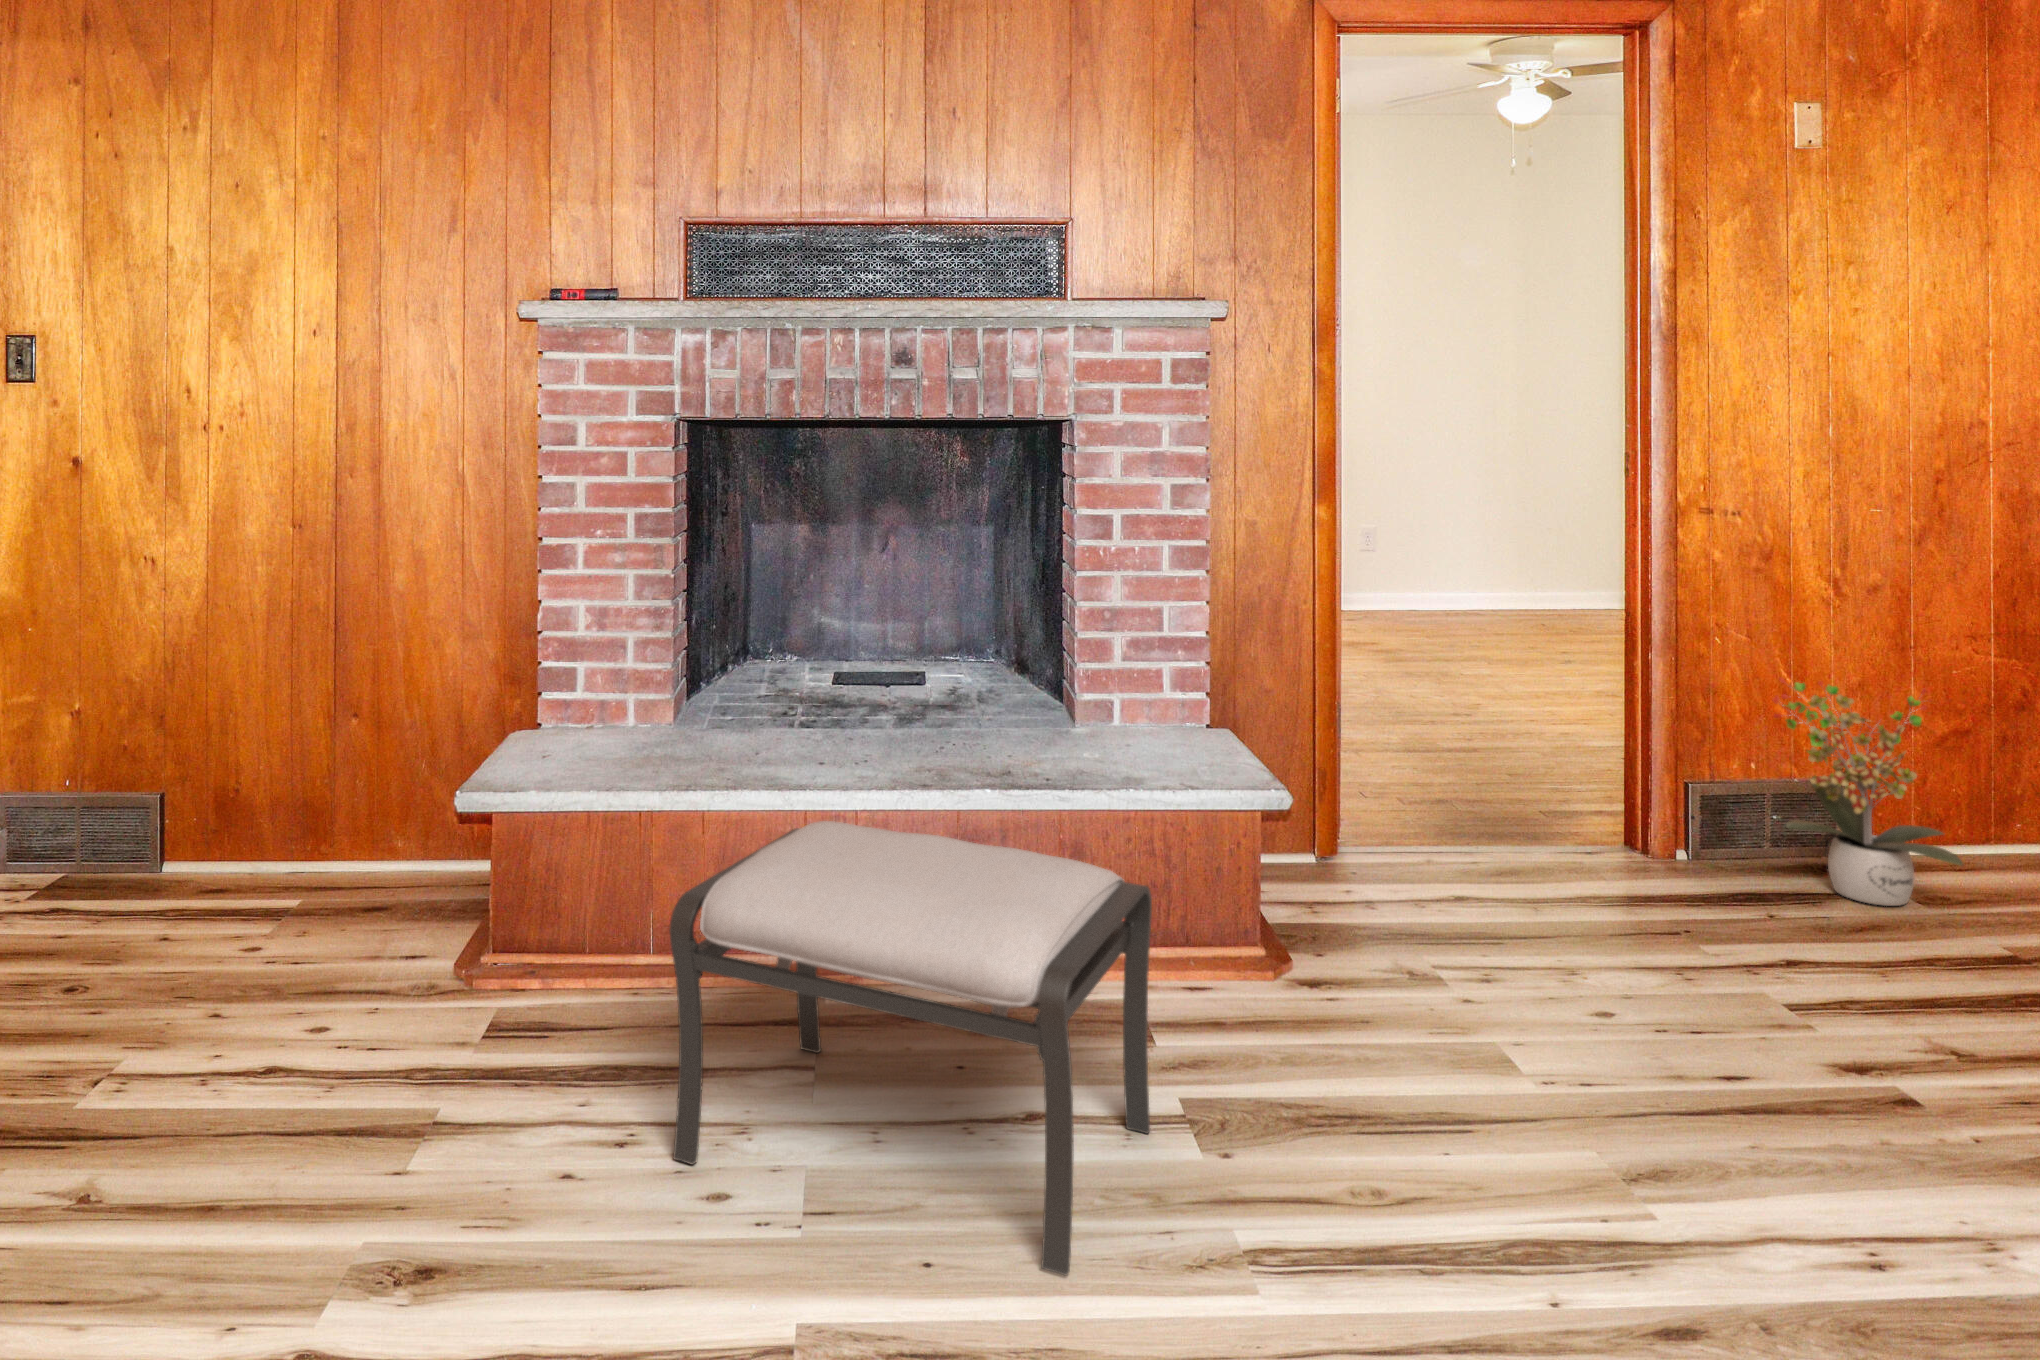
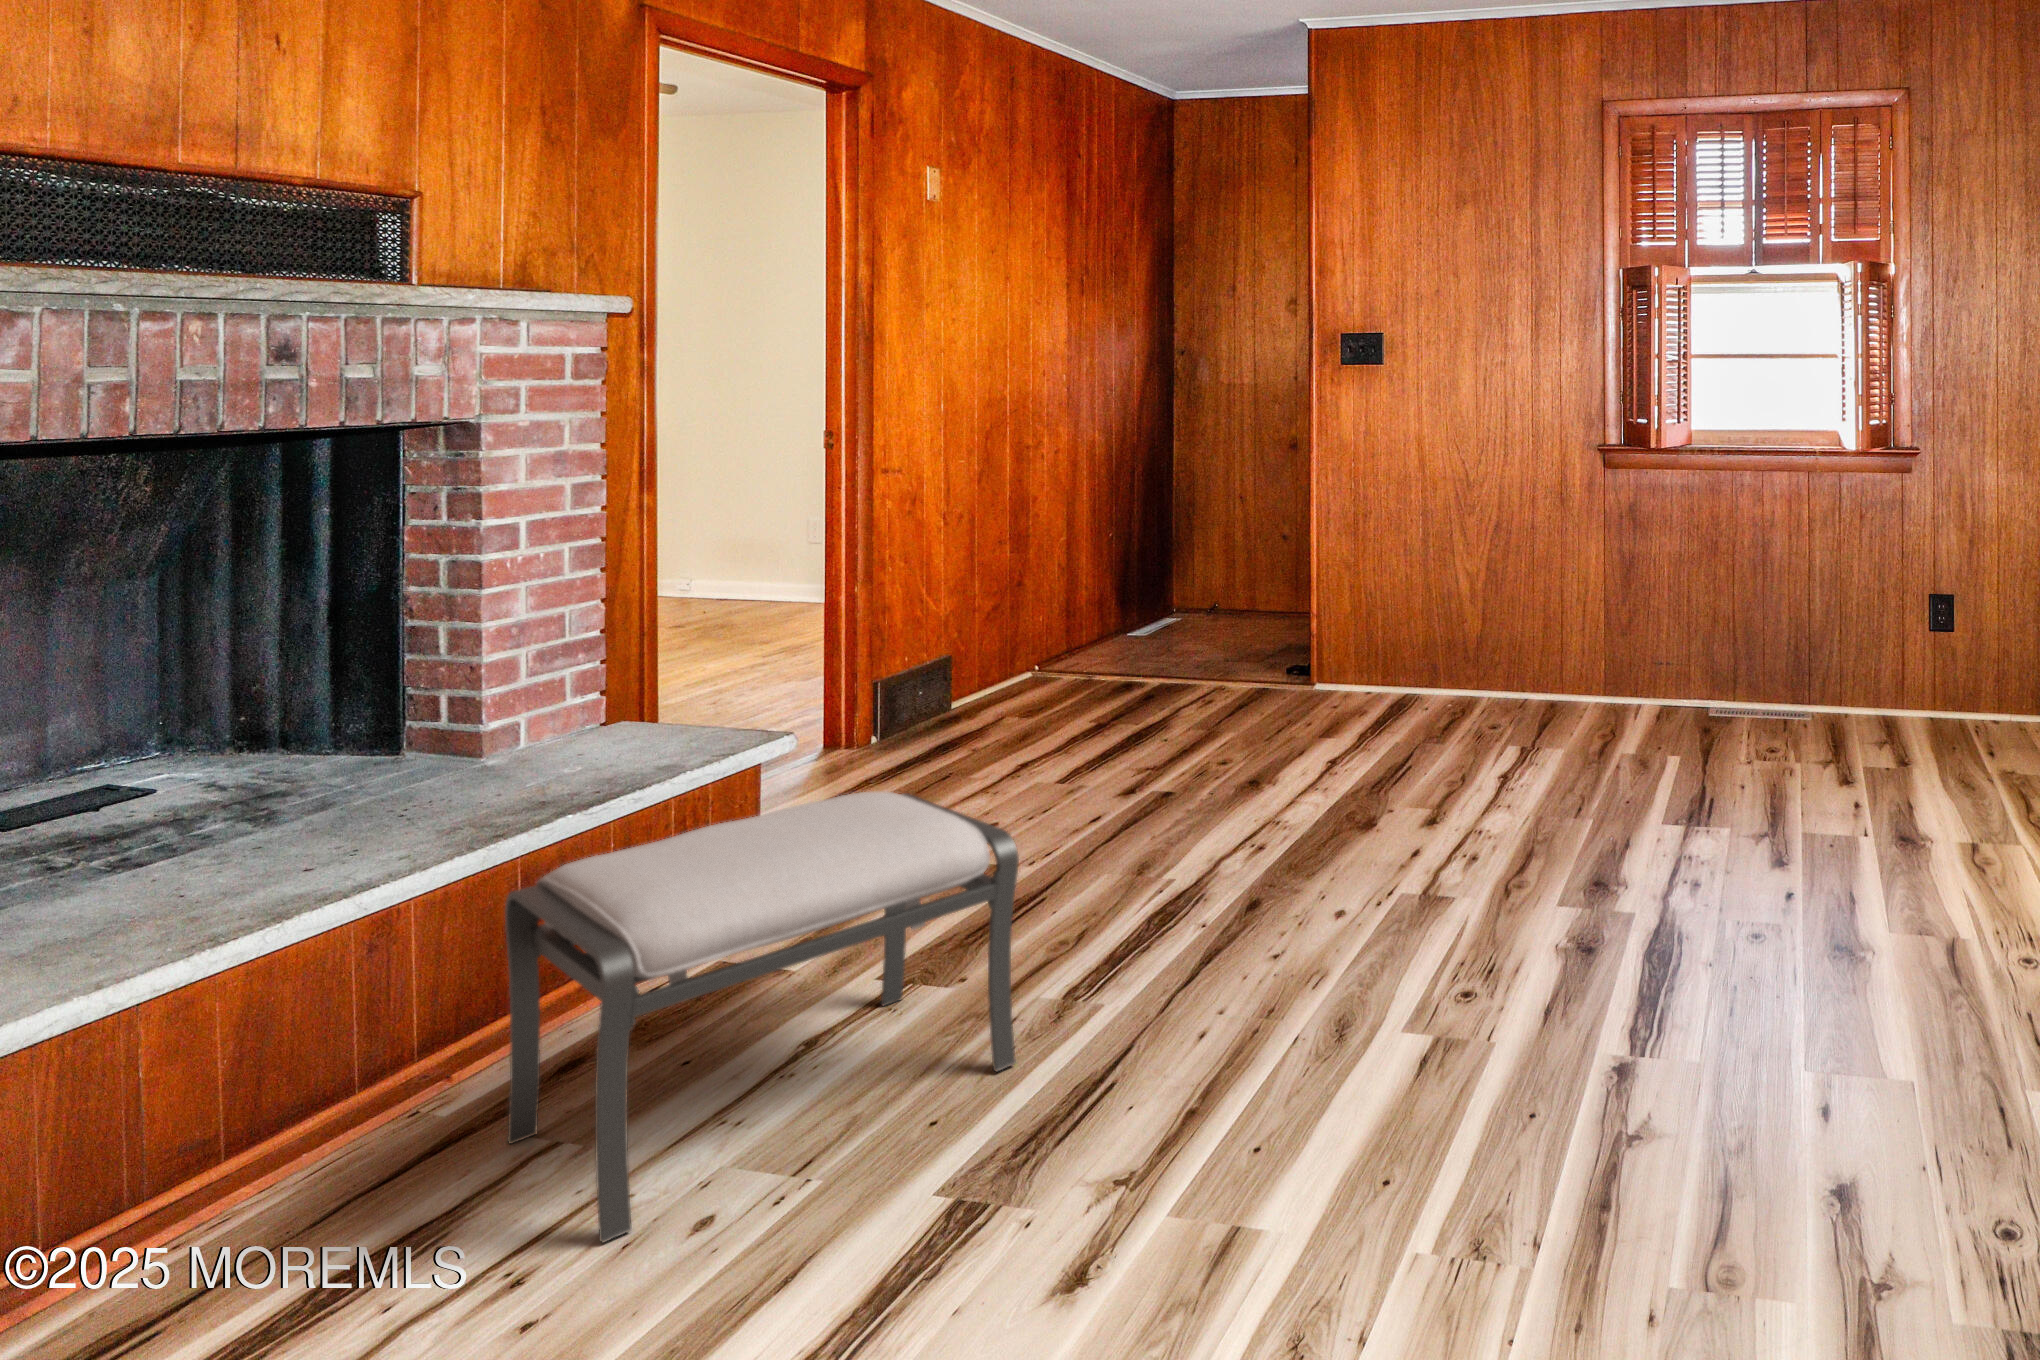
potted plant: present [1773,678,1963,906] -> none [935,576,1058,728]

